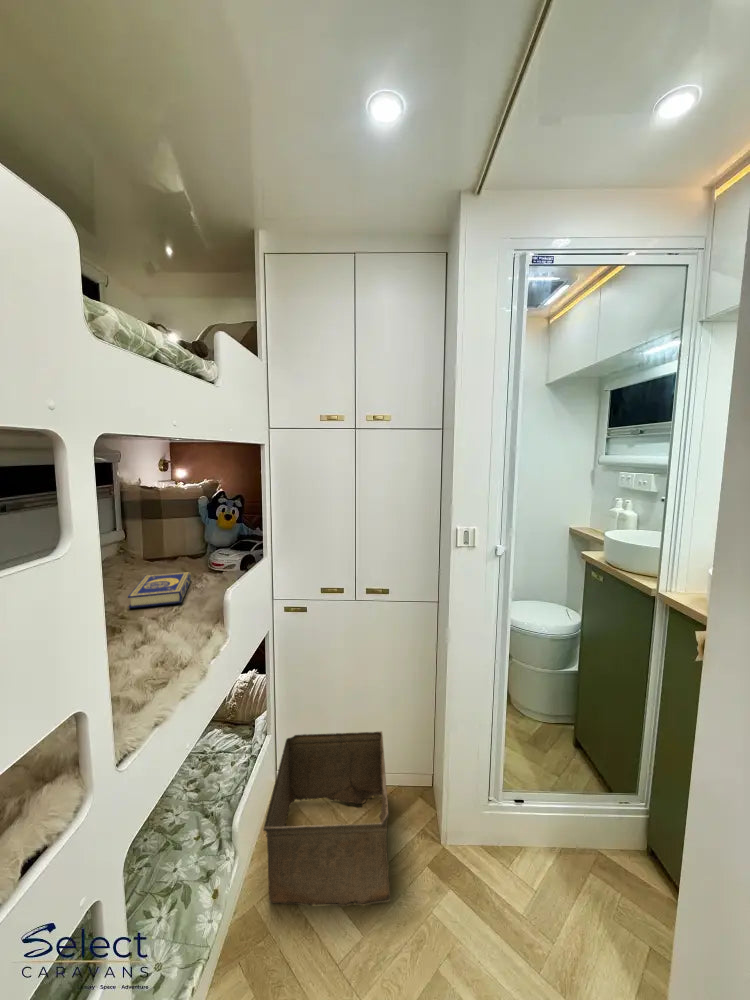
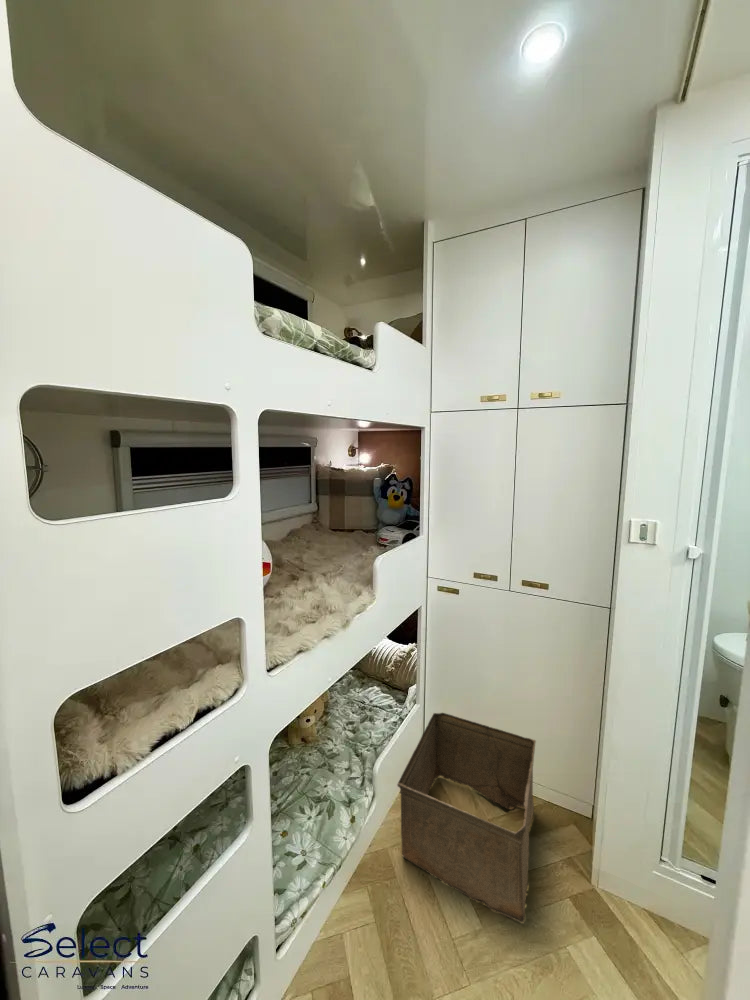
book: present [128,572,191,608] -> none [309,541,360,565]

